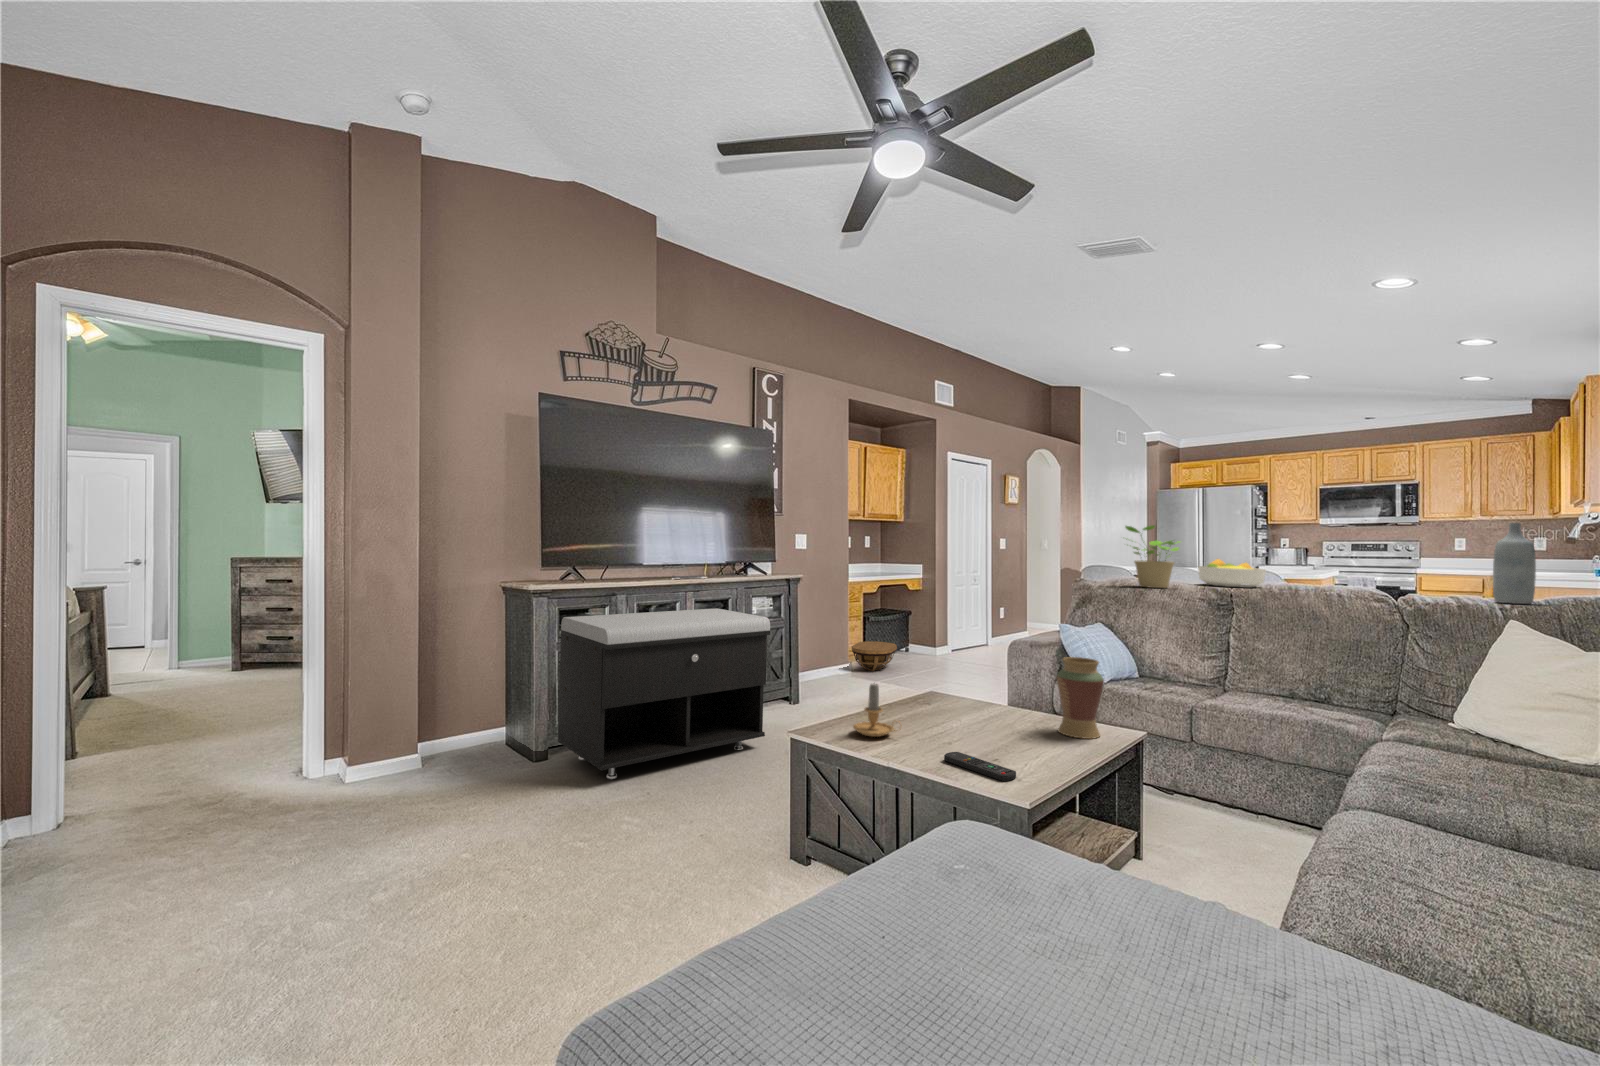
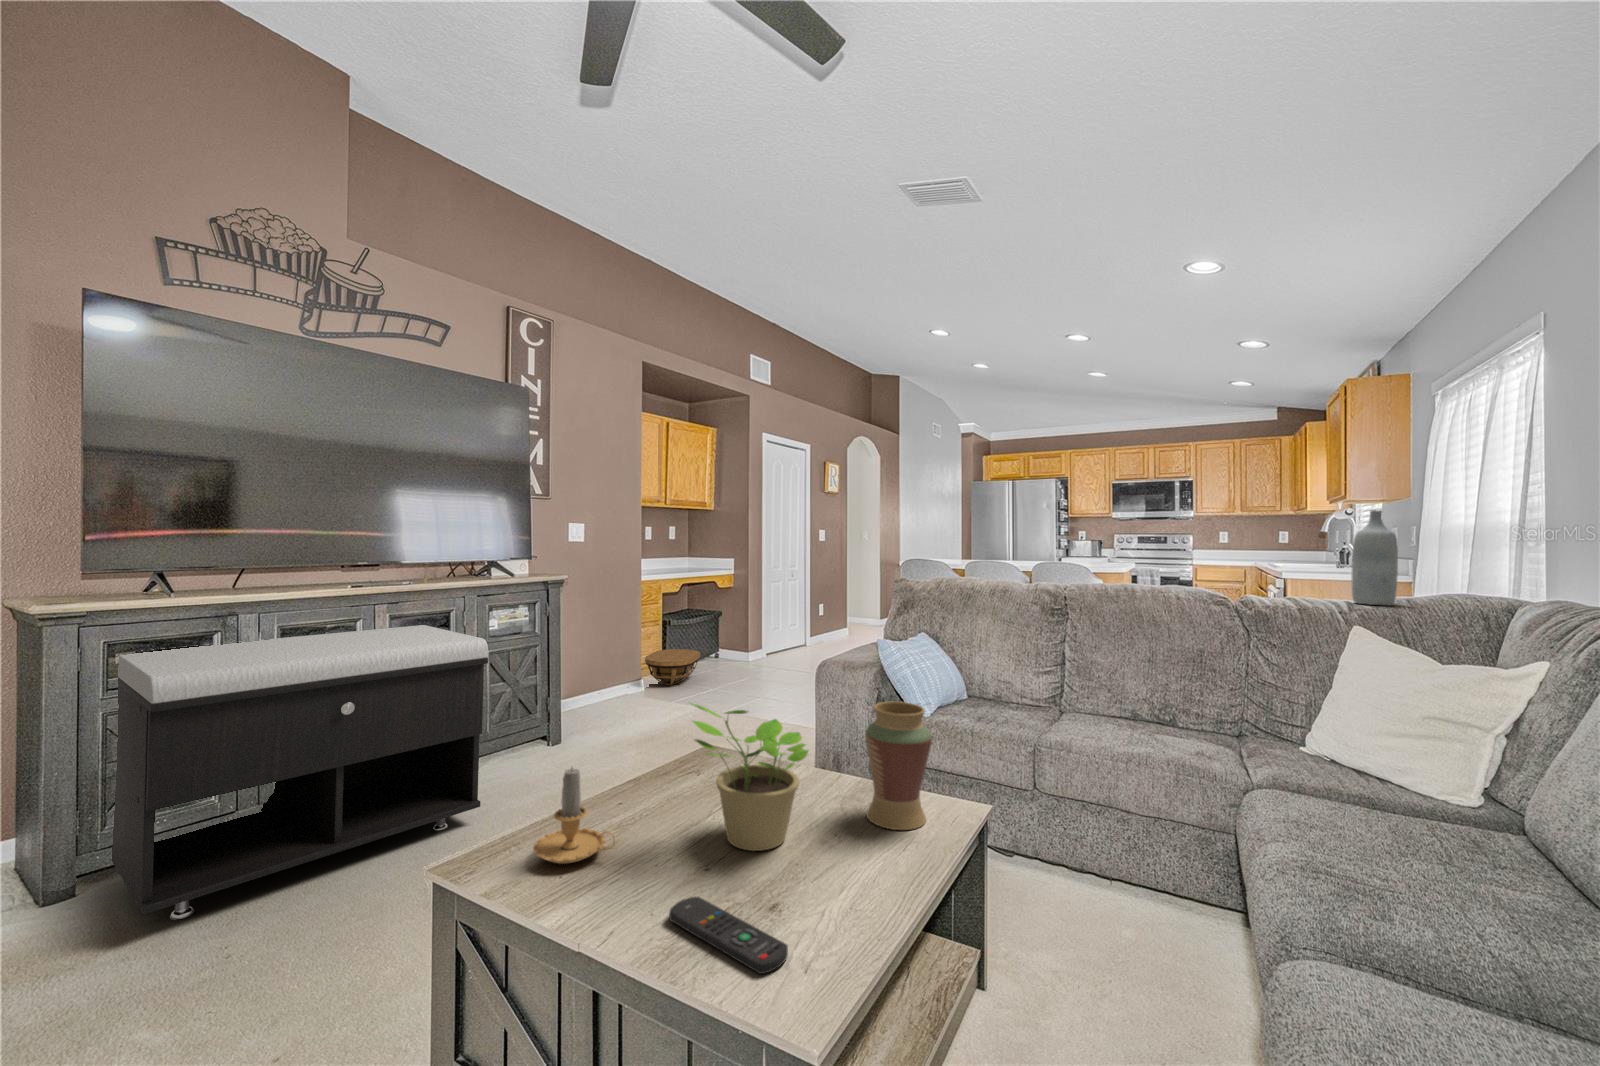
potted plant: present [1126,525,1180,588] -> present [692,704,808,851]
fruit bowl: present [1198,559,1266,588] -> none [1028,552,1101,586]

